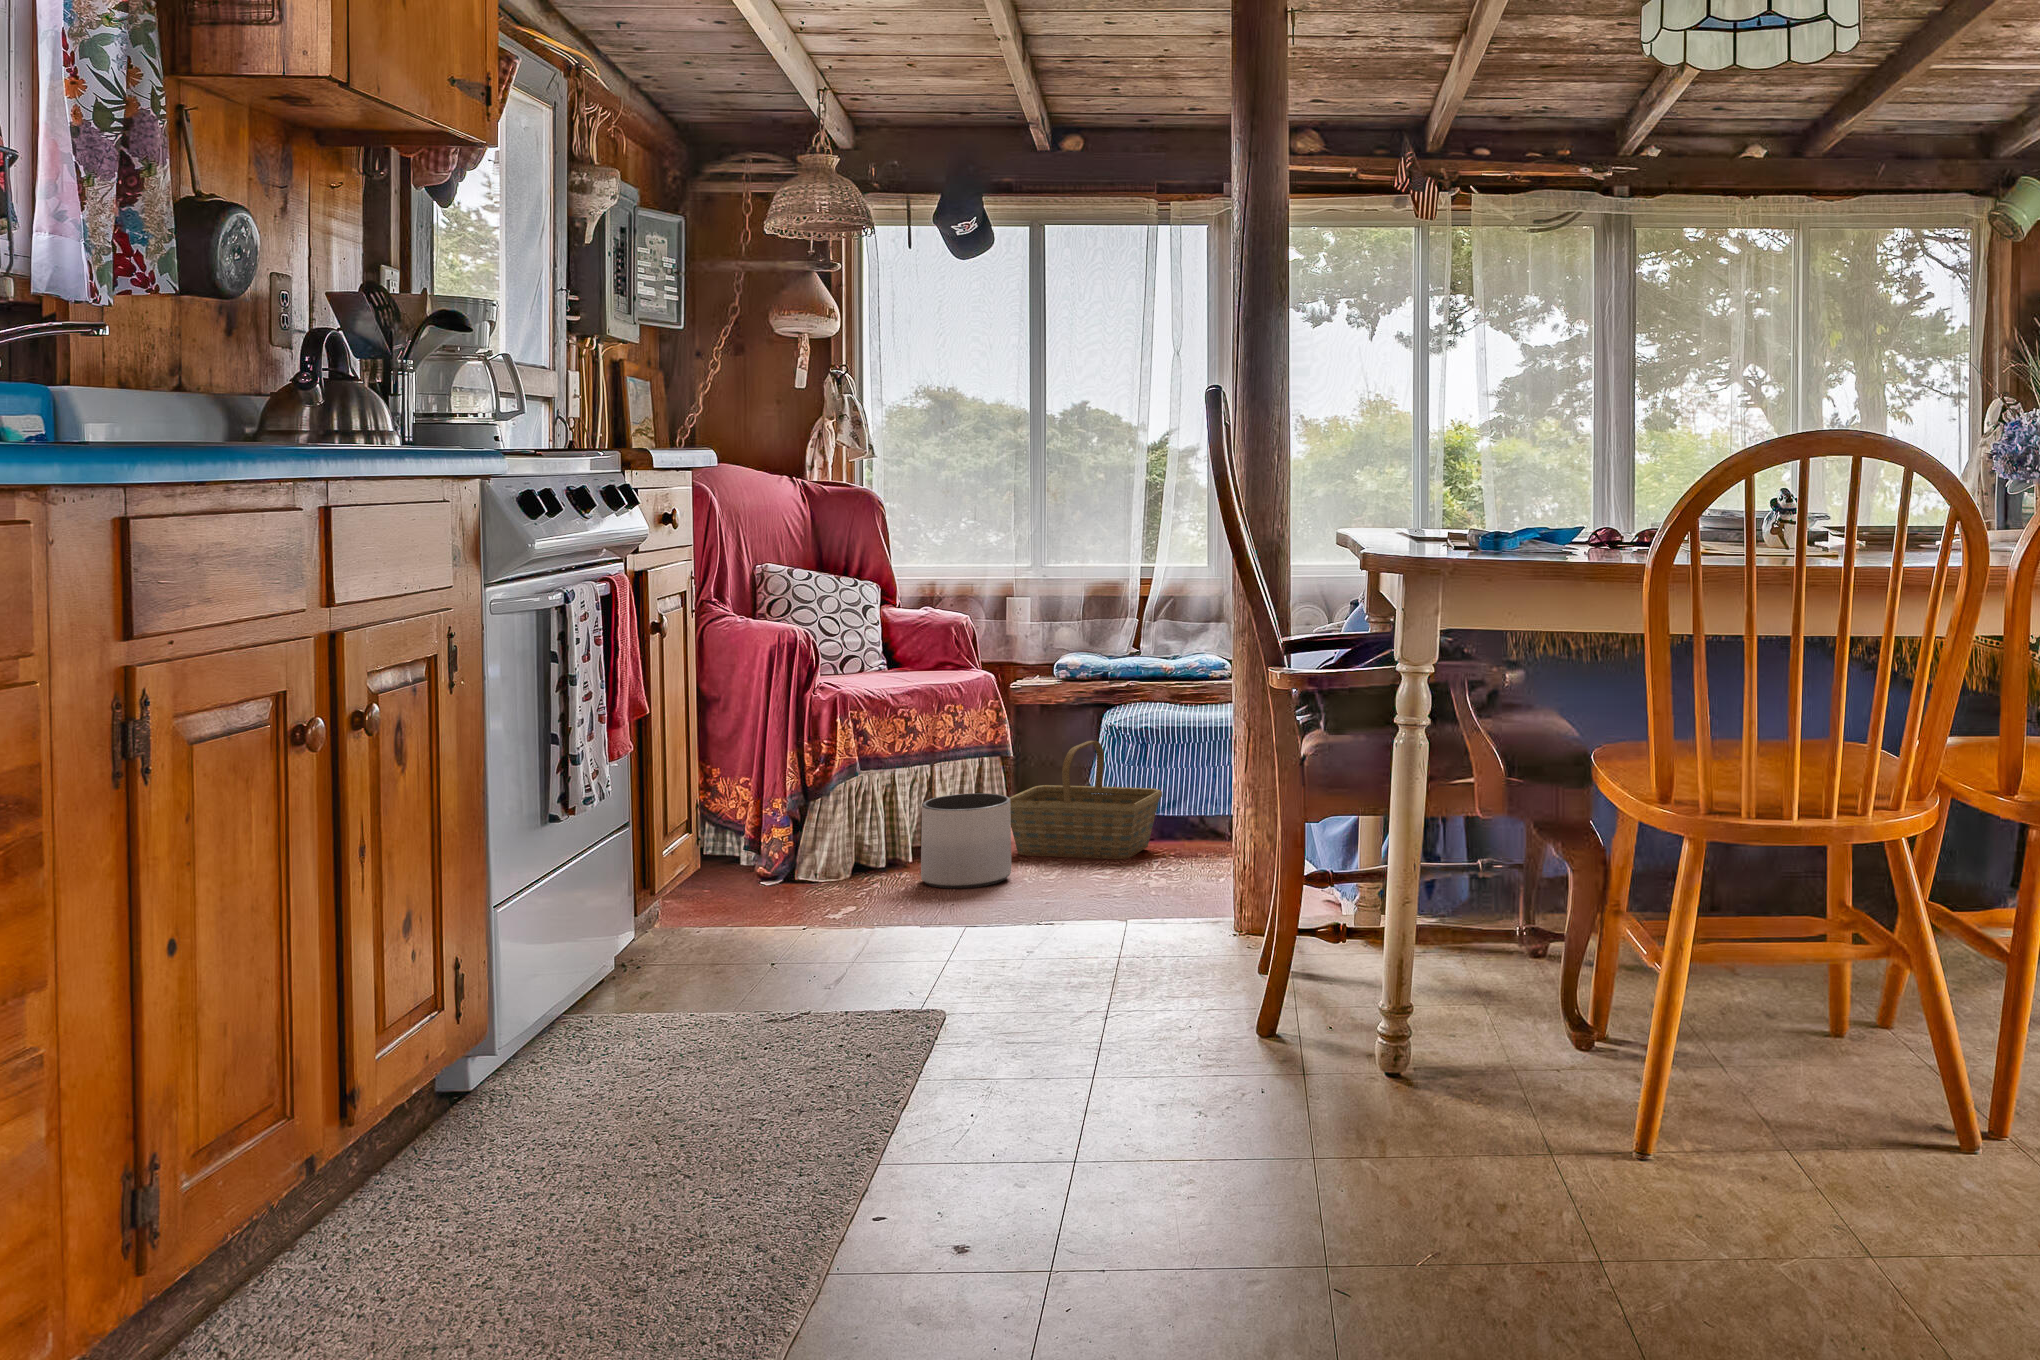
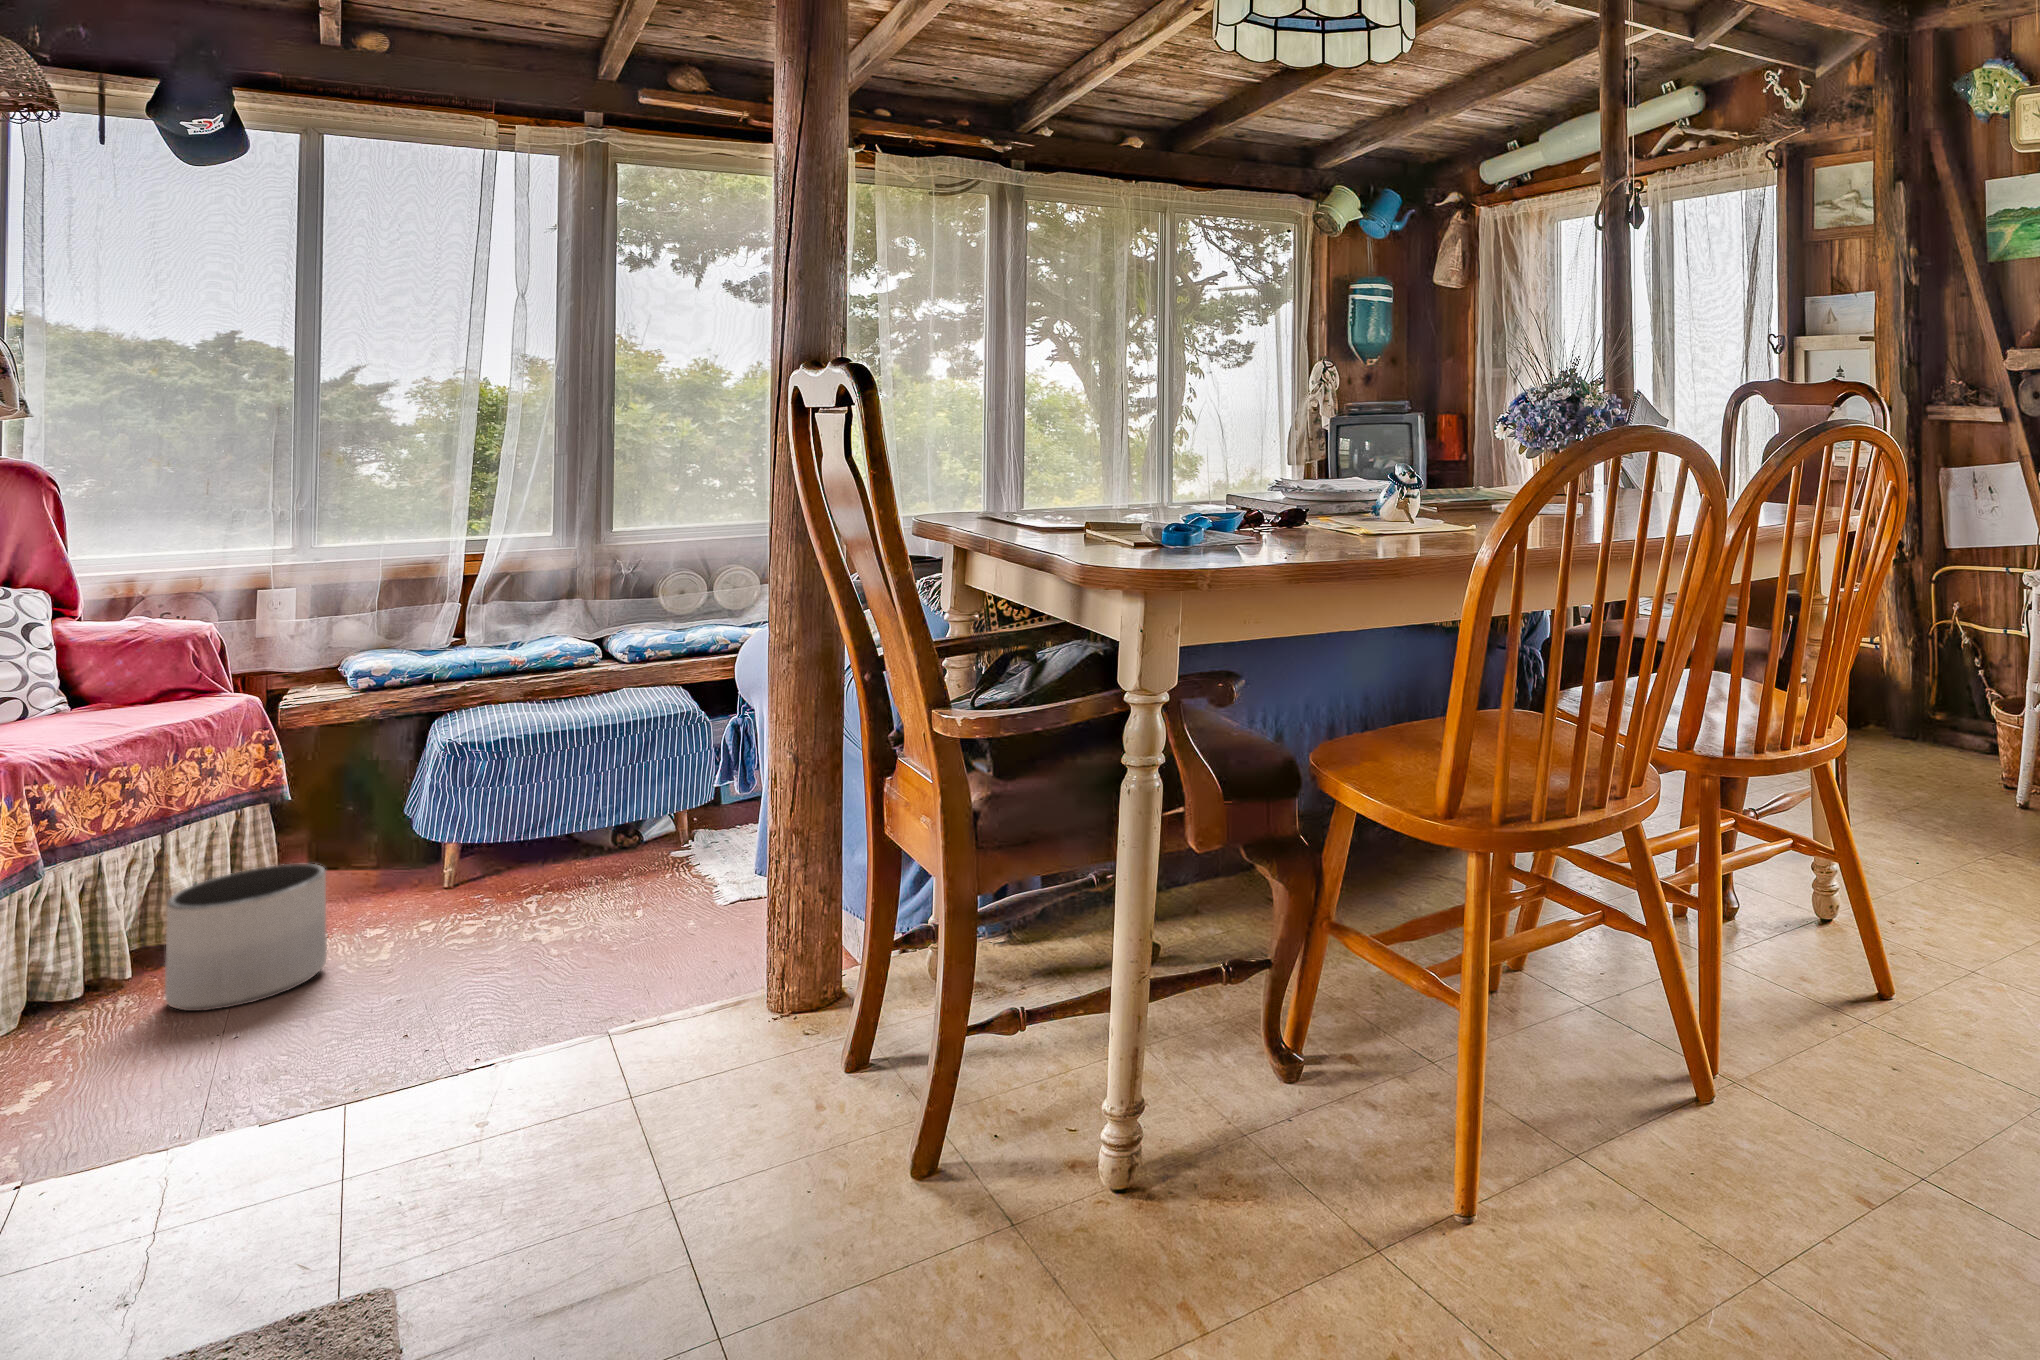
basket: present [1010,741,1162,859] -> none [293,763,539,924]

